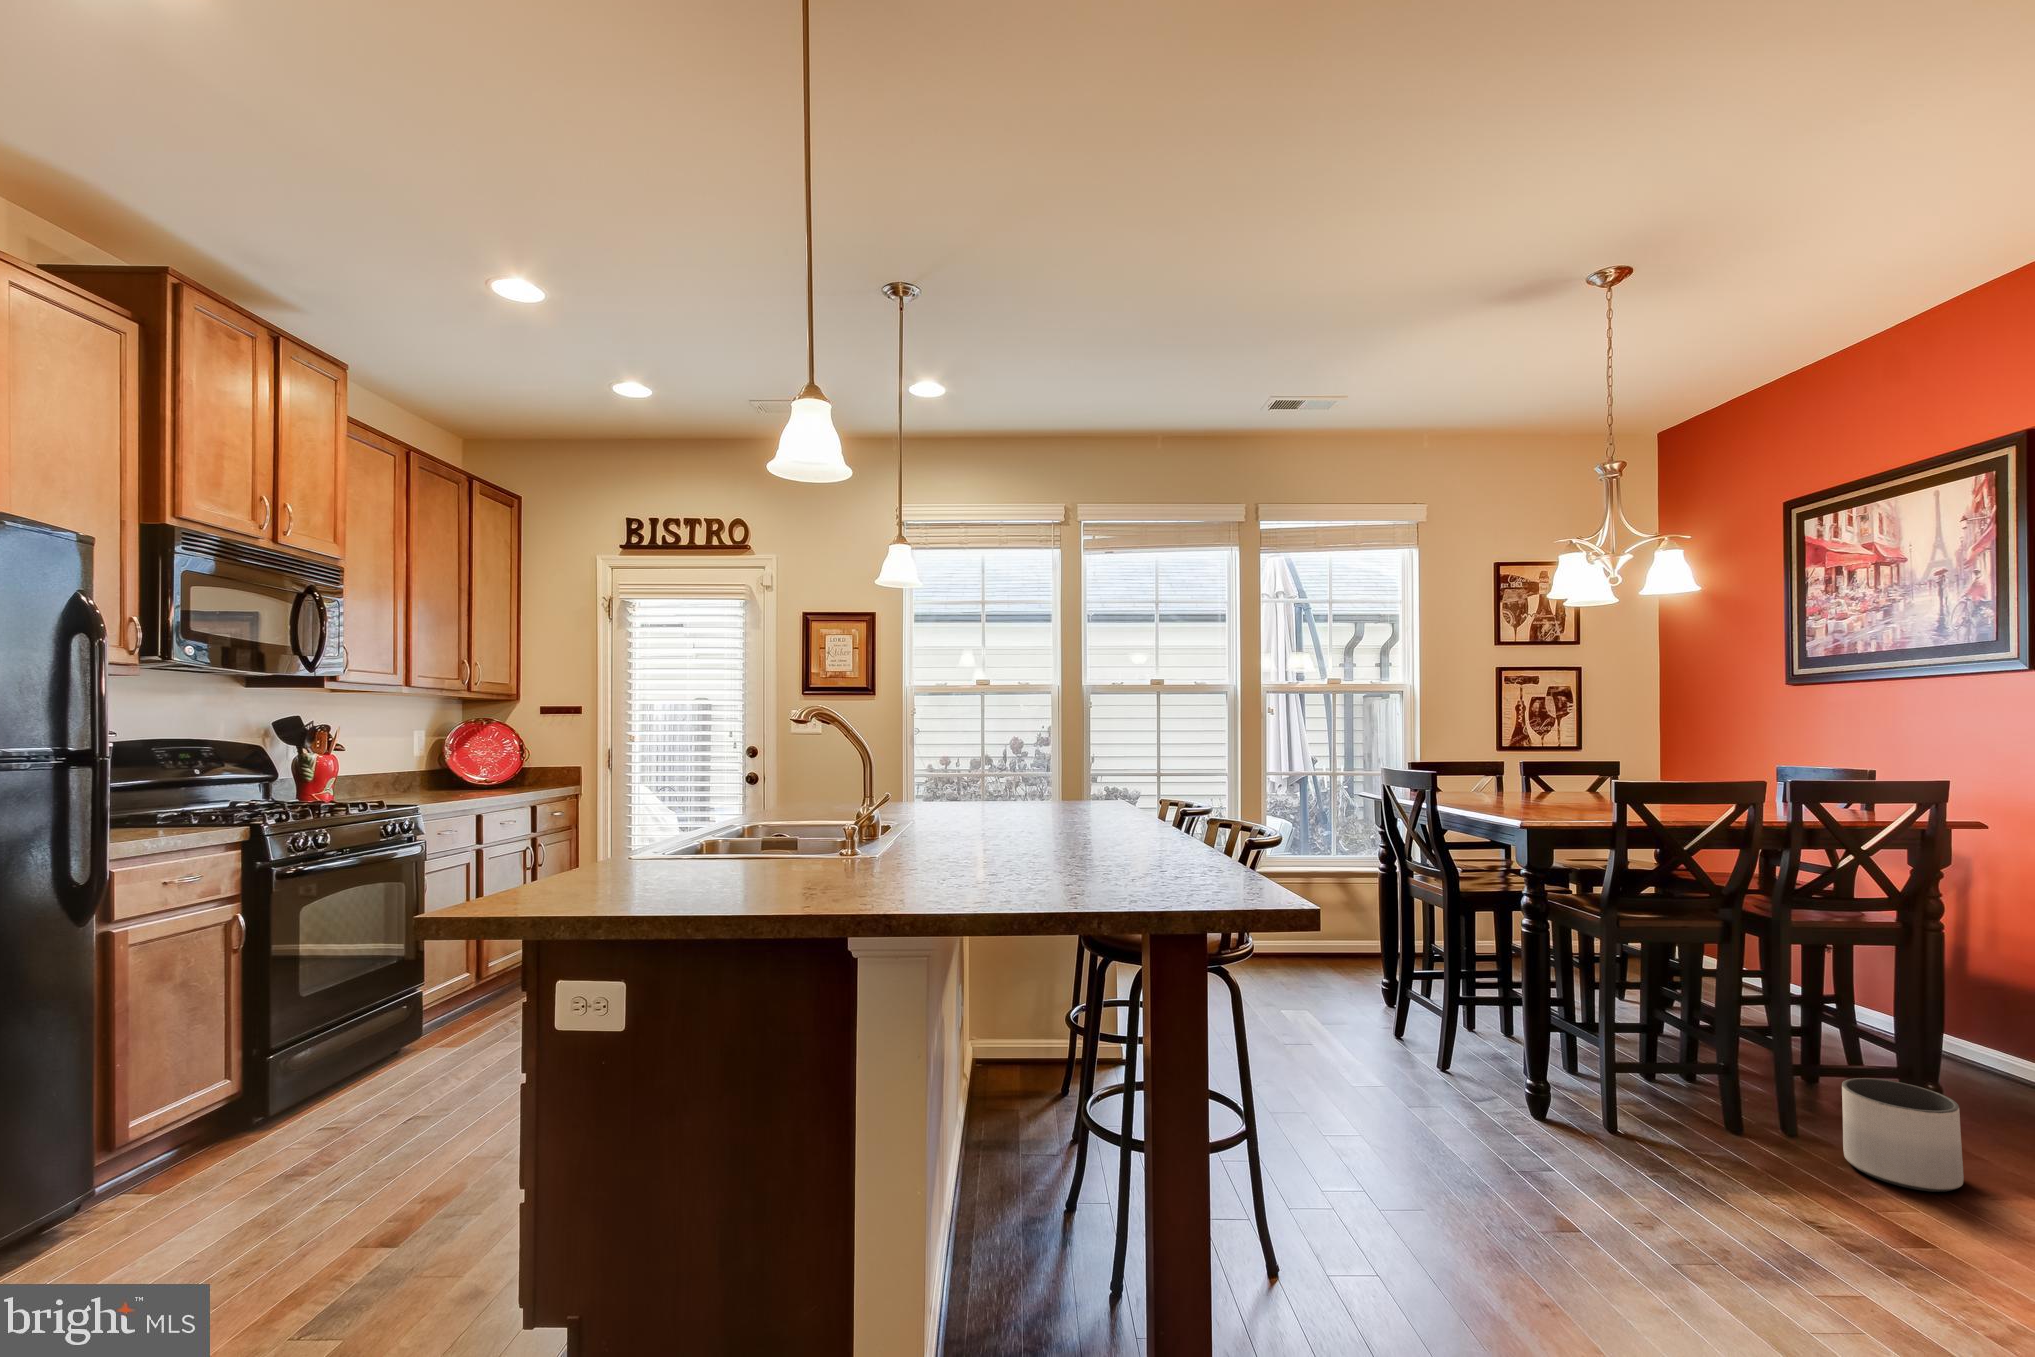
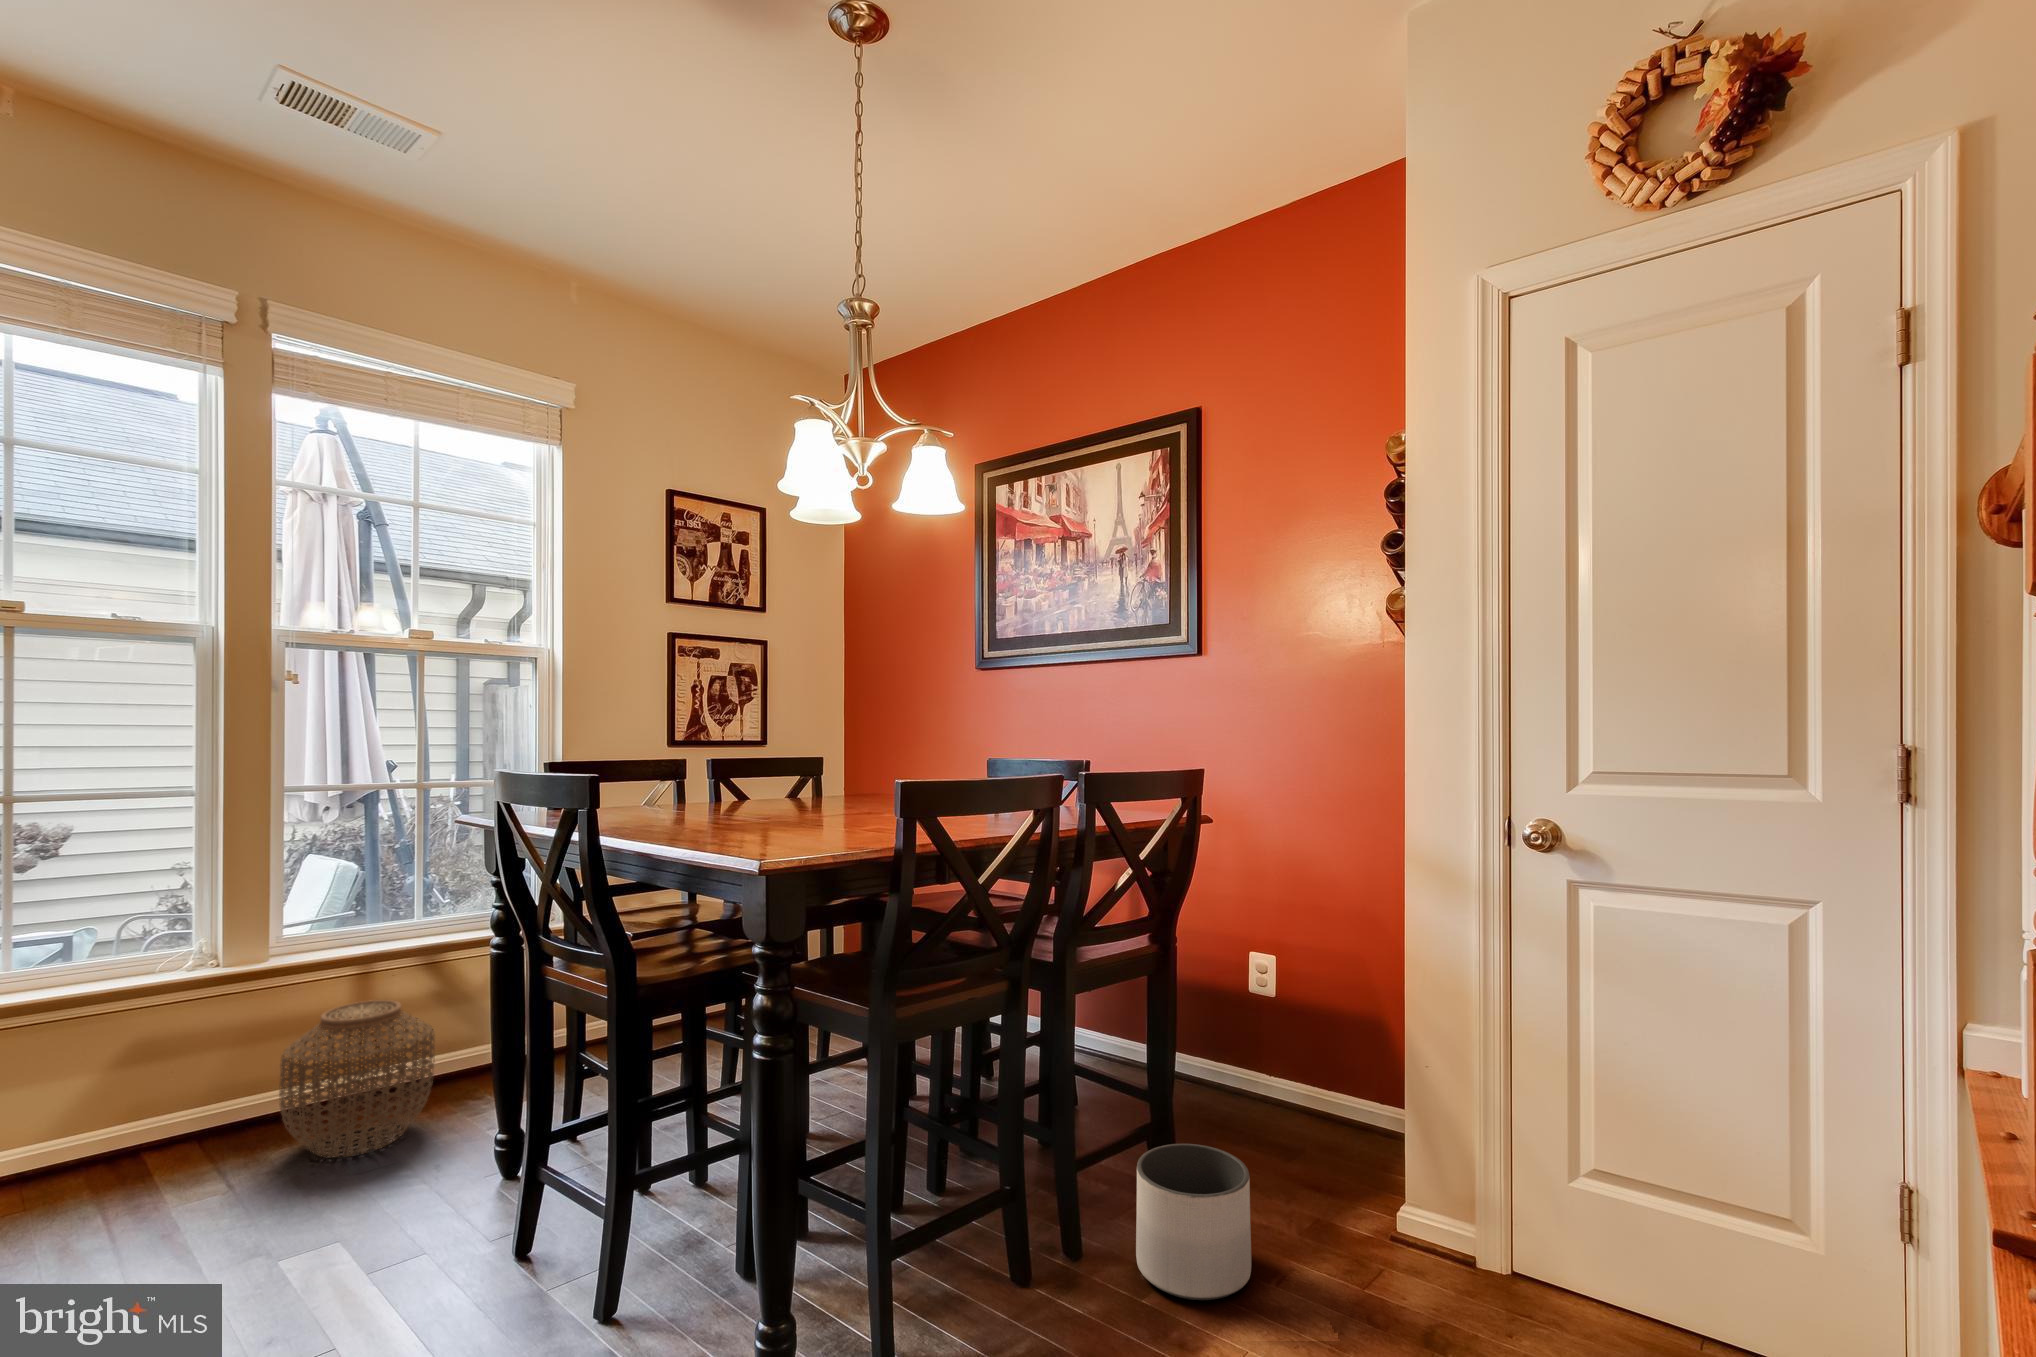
woven basket: none [1276,895,1352,978] -> present [279,1000,435,1157]

